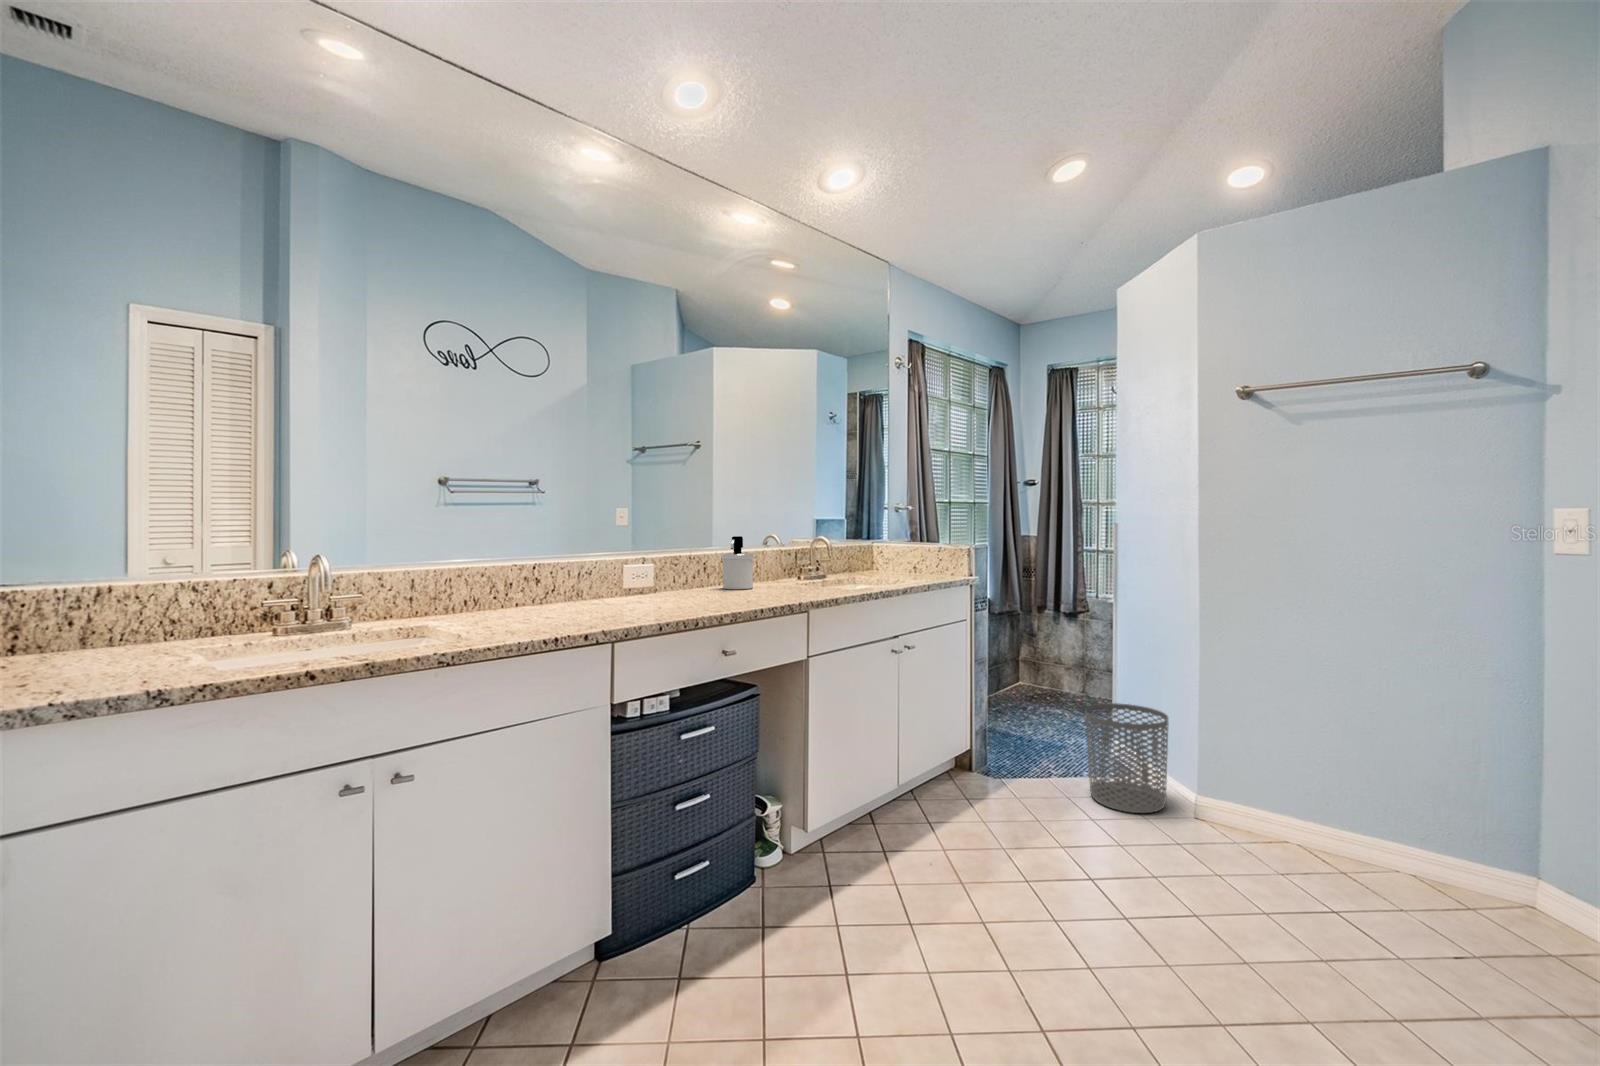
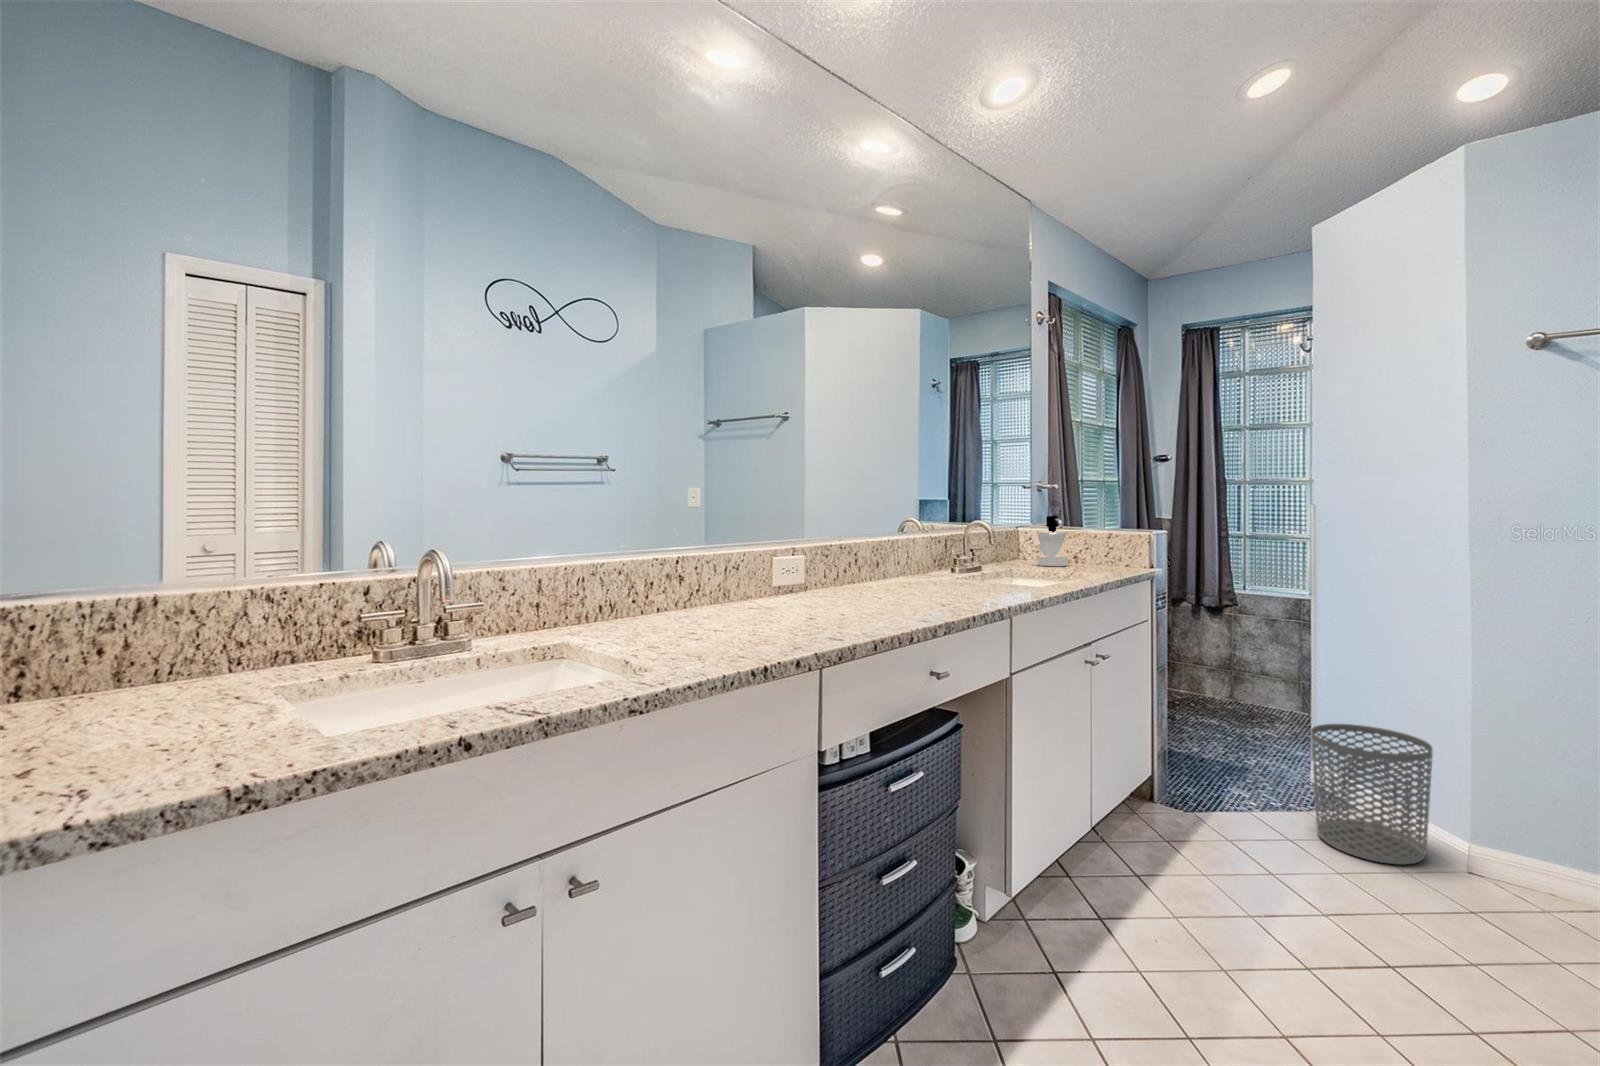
soap dispenser: present [722,536,754,589] -> present [1038,516,1068,566]

